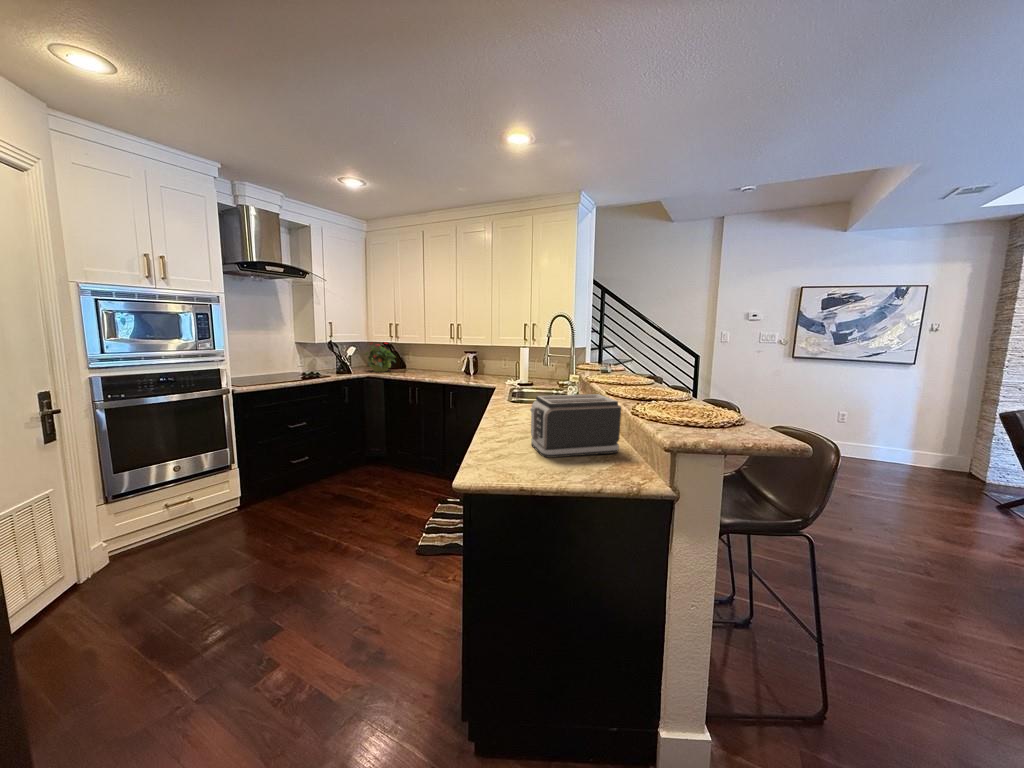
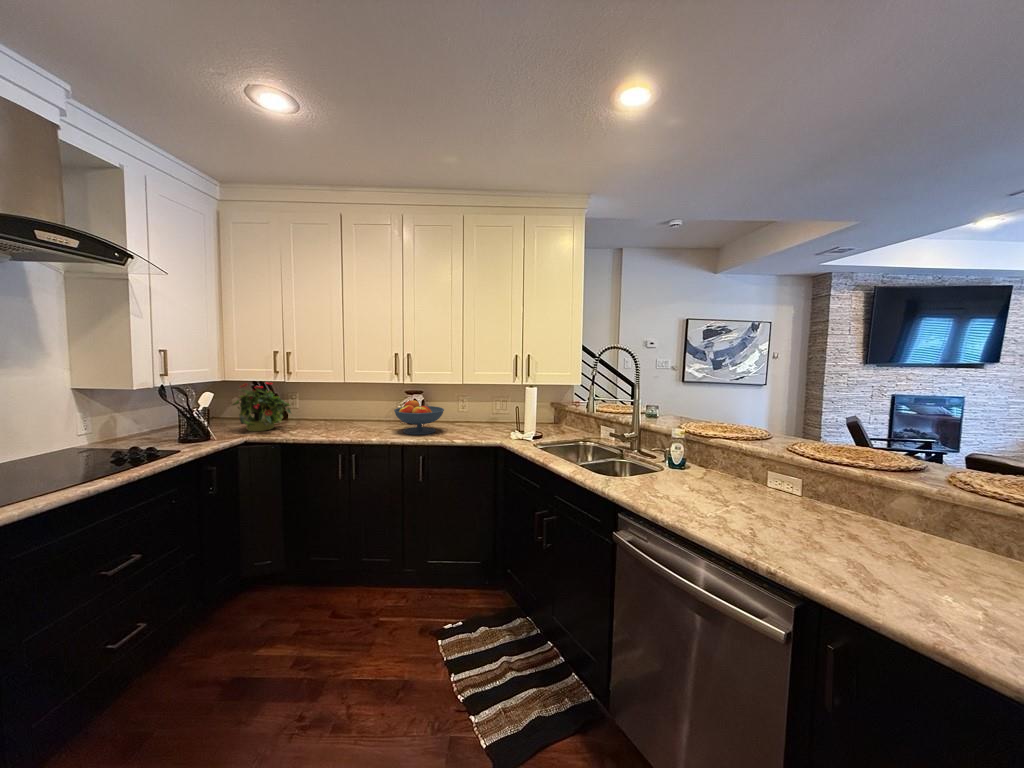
fruit bowl: none [445,357,479,380] -> present [394,400,444,435]
toaster: present [530,394,621,458] -> none [848,468,973,601]

